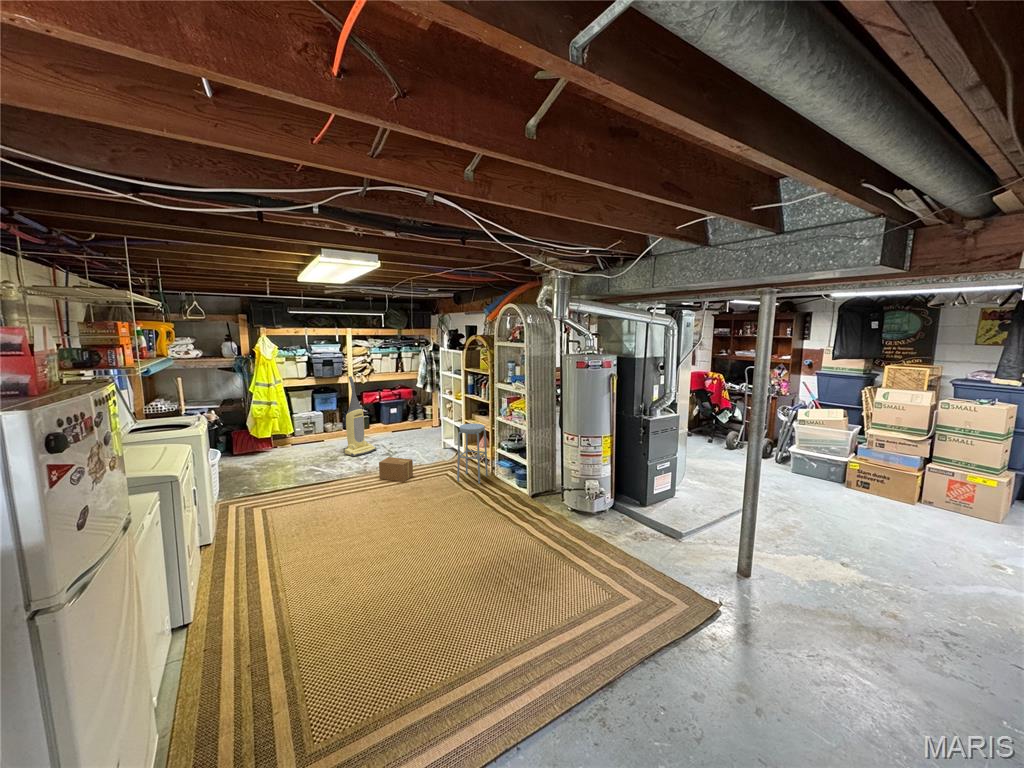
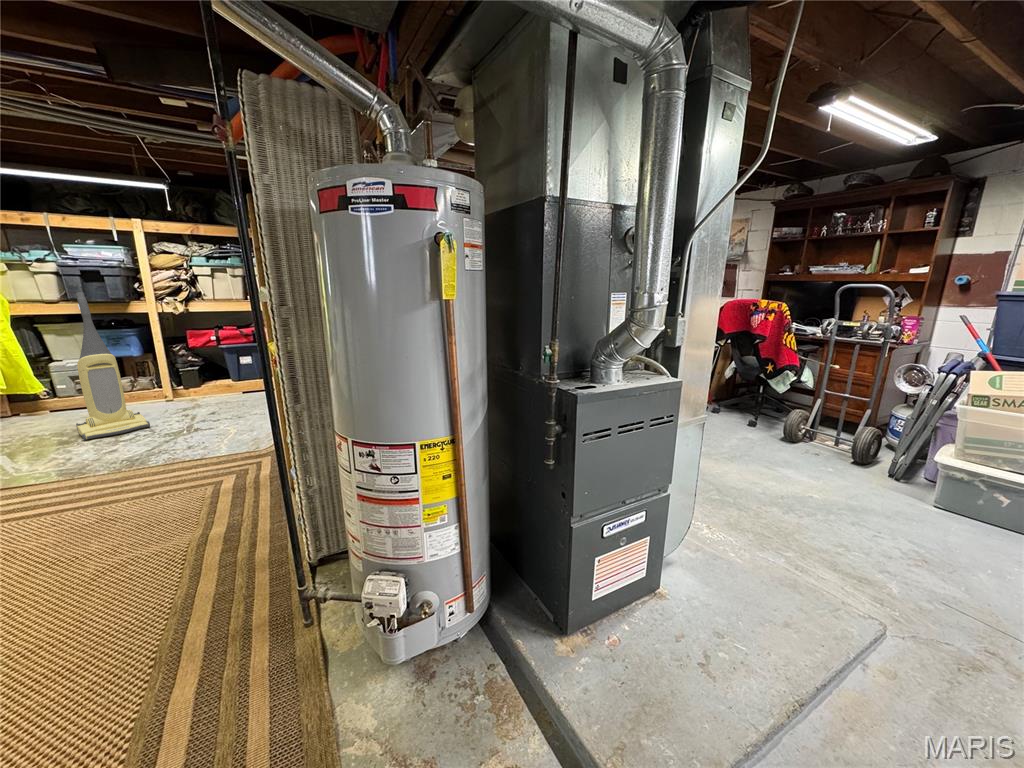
stool: present [457,424,488,484] -> none [178,387,274,521]
cardboard box: present [379,457,413,482] -> none [31,452,121,509]

